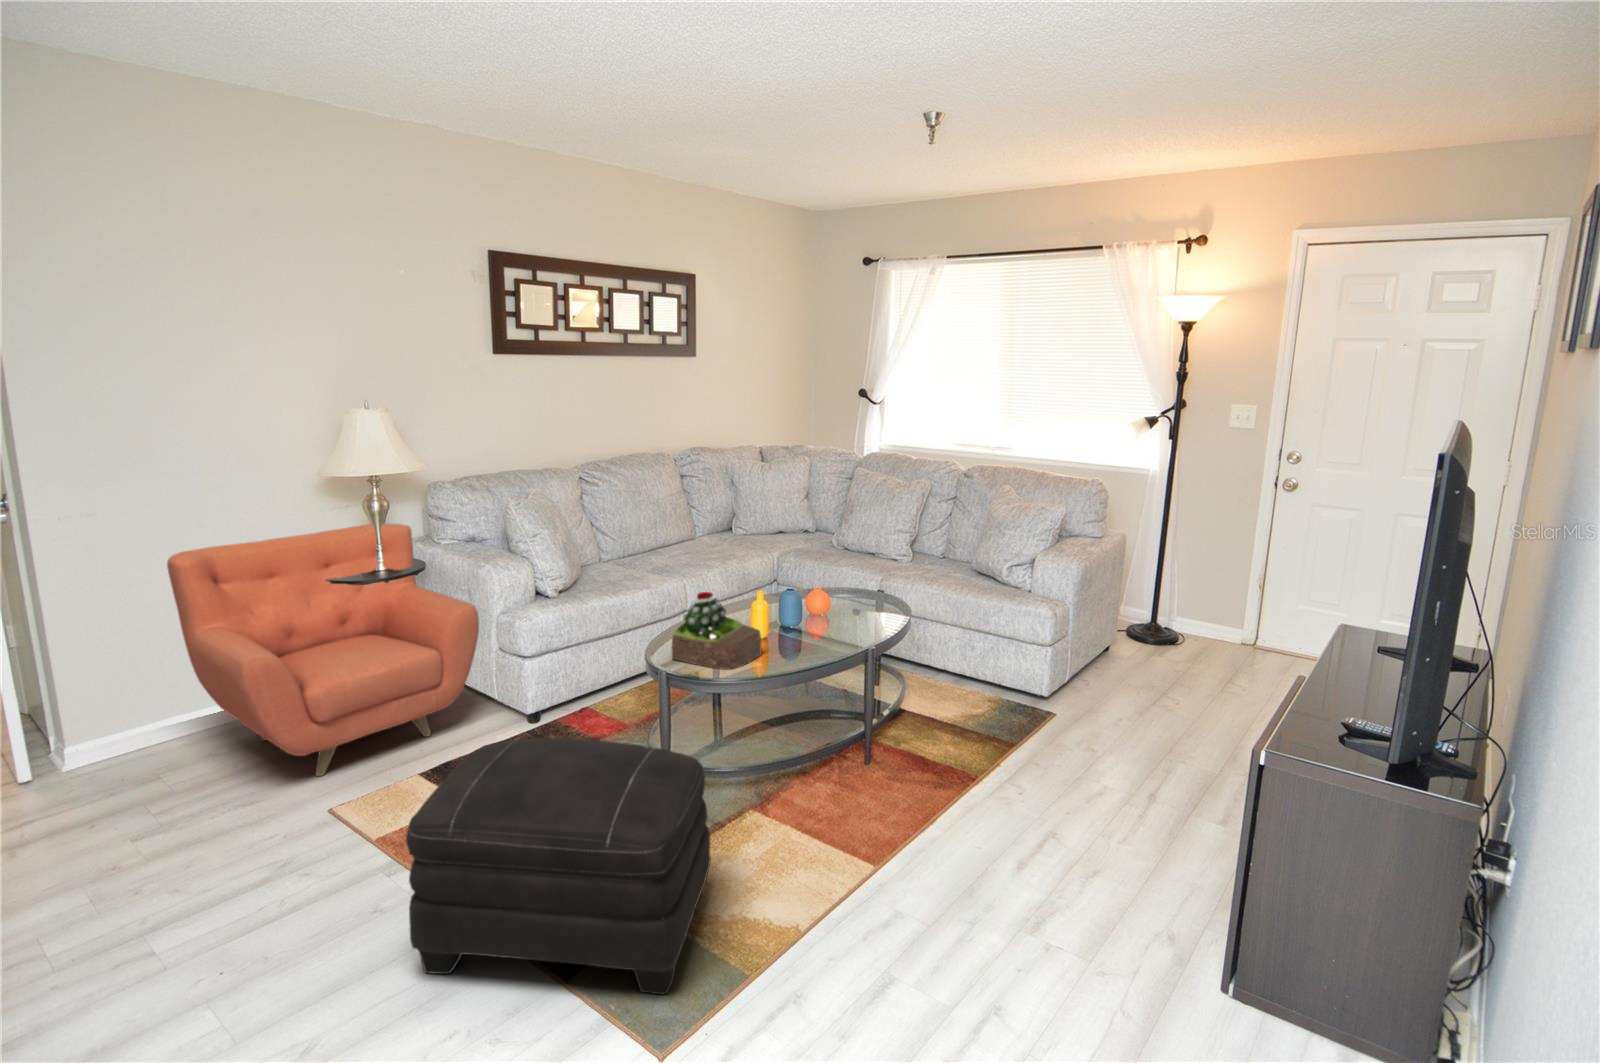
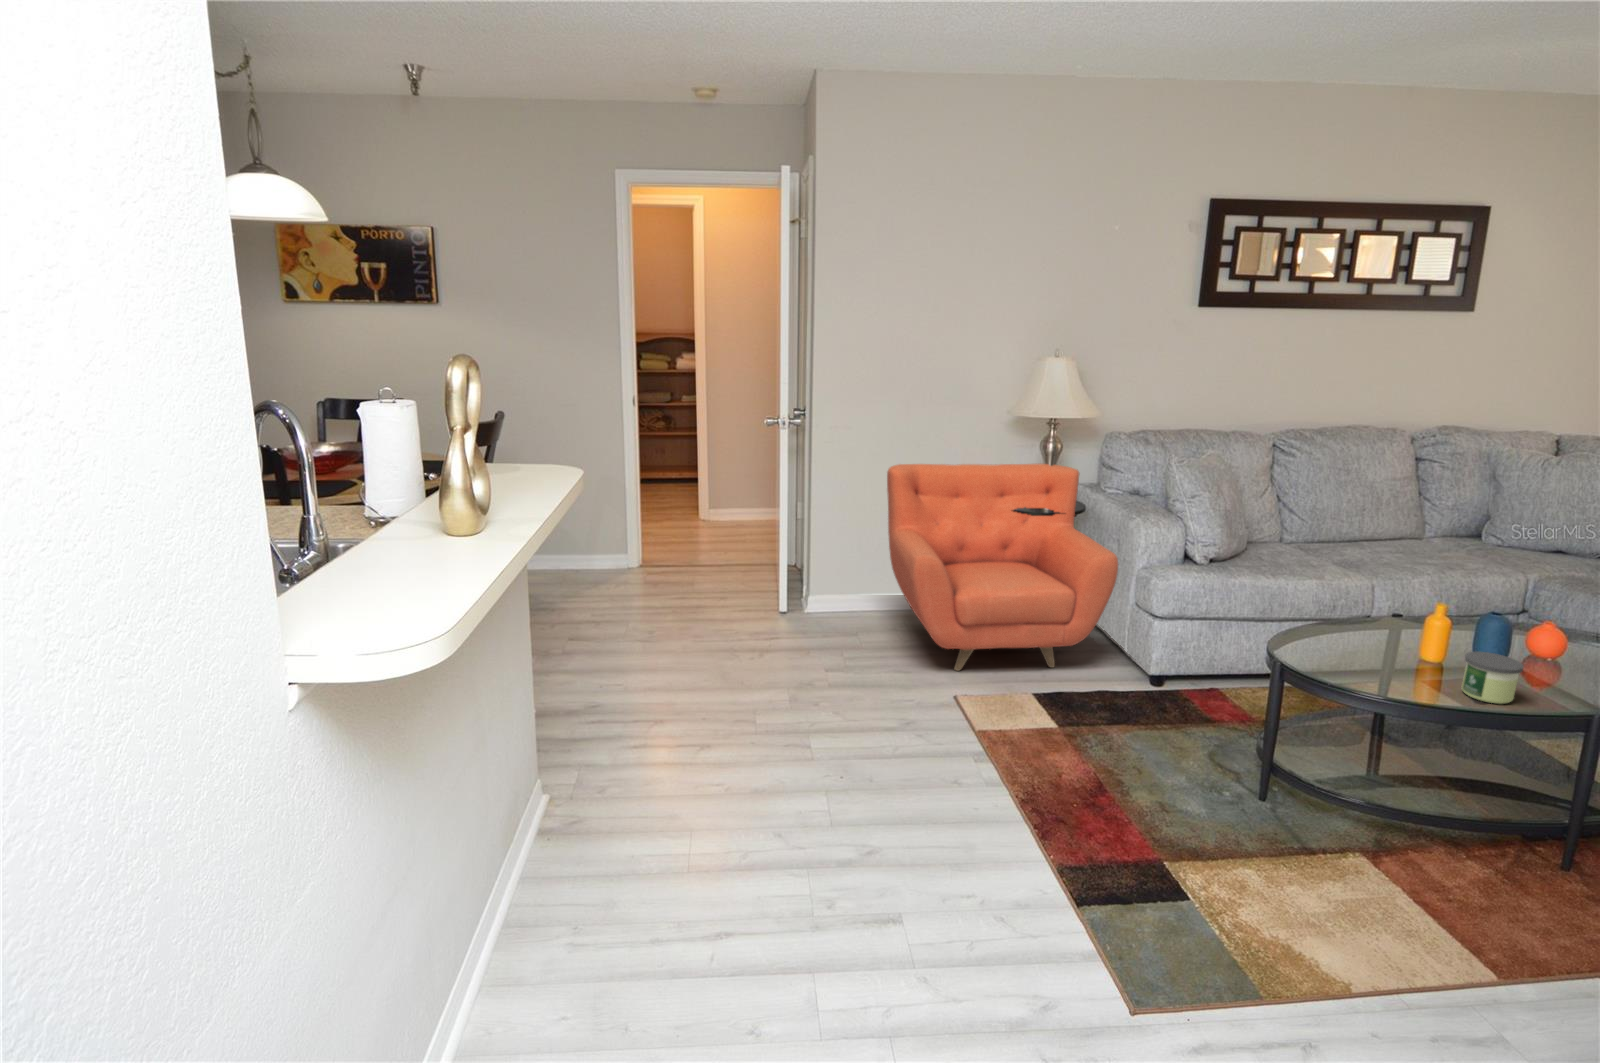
succulent plant: present [672,592,762,670] -> none [1303,590,1429,687]
candle: none [783,619,819,658] -> present [1462,652,1523,704]
ottoman: present [406,738,711,994] -> none [966,675,1276,964]

